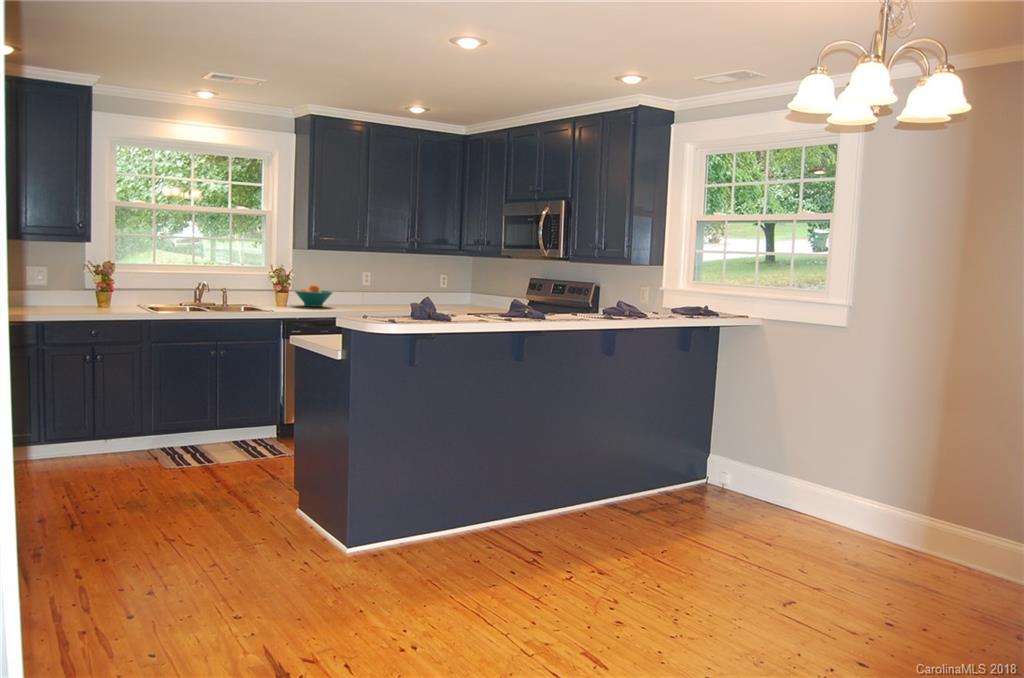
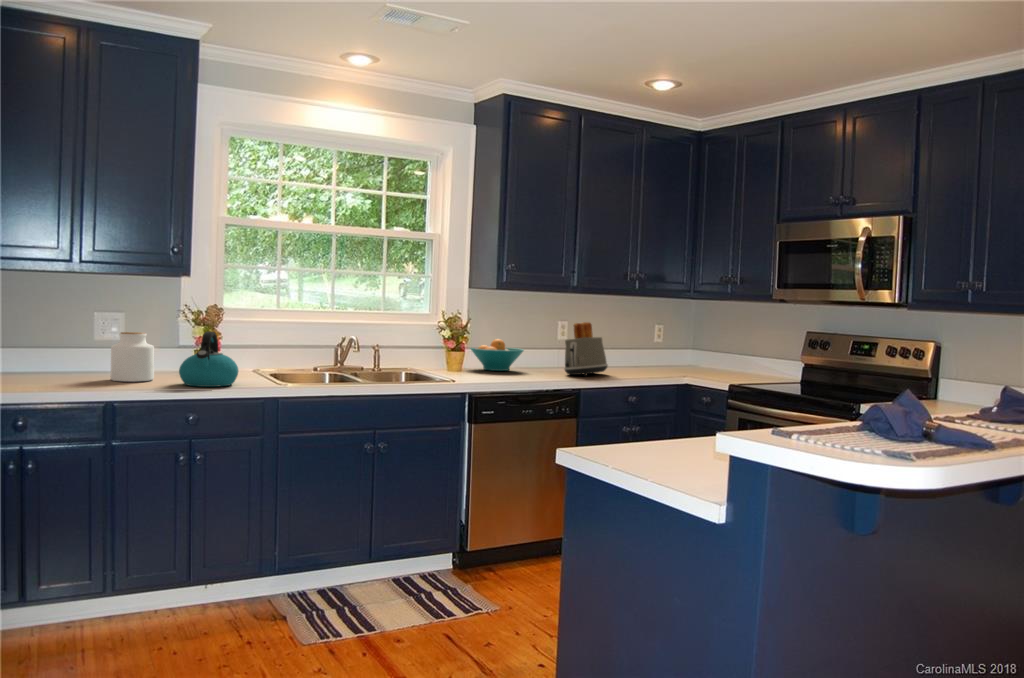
toaster: none [359,273,392,310] -> present [564,322,608,376]
jar: none [39,279,68,311] -> present [110,332,154,382]
kettle: none [84,279,123,314] -> present [179,332,239,387]

